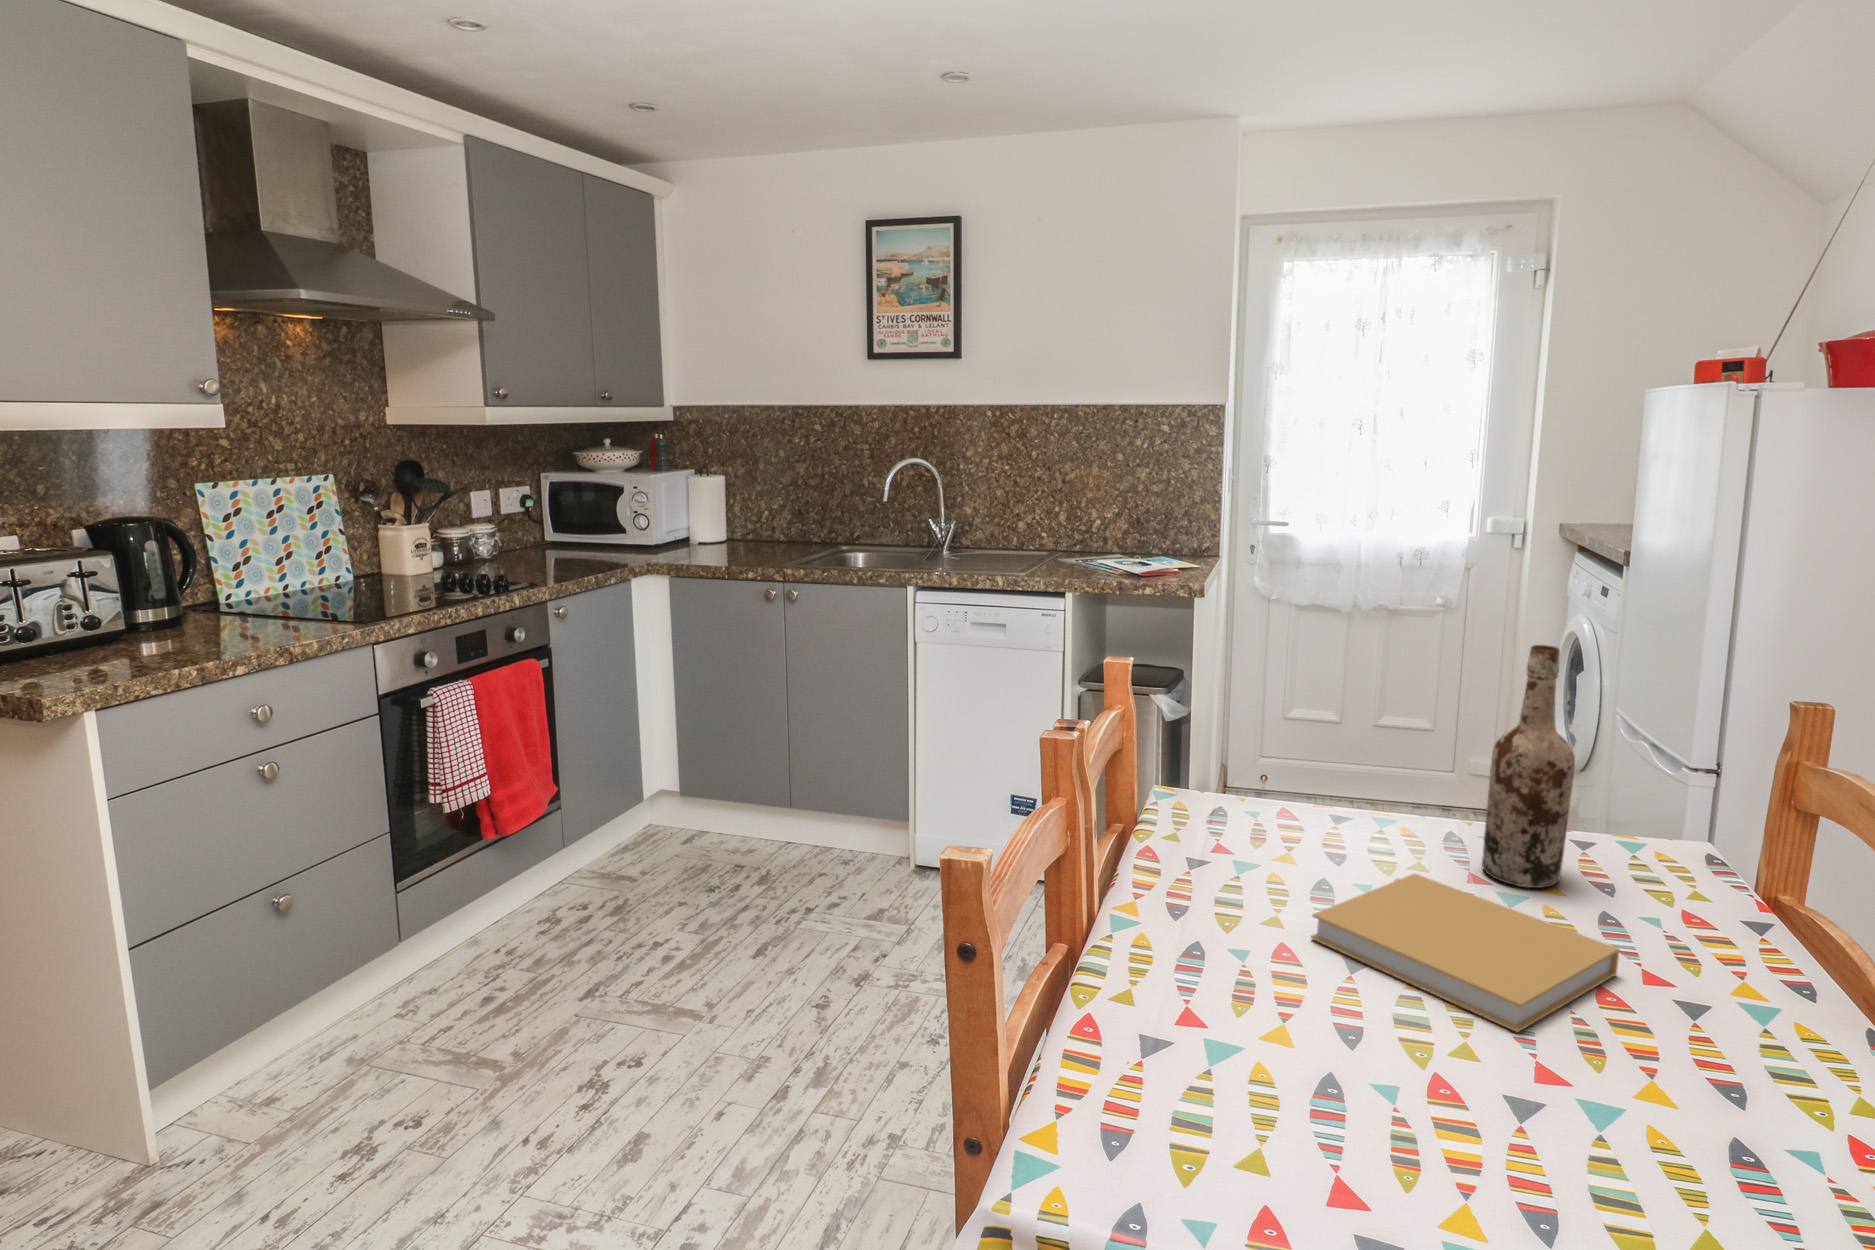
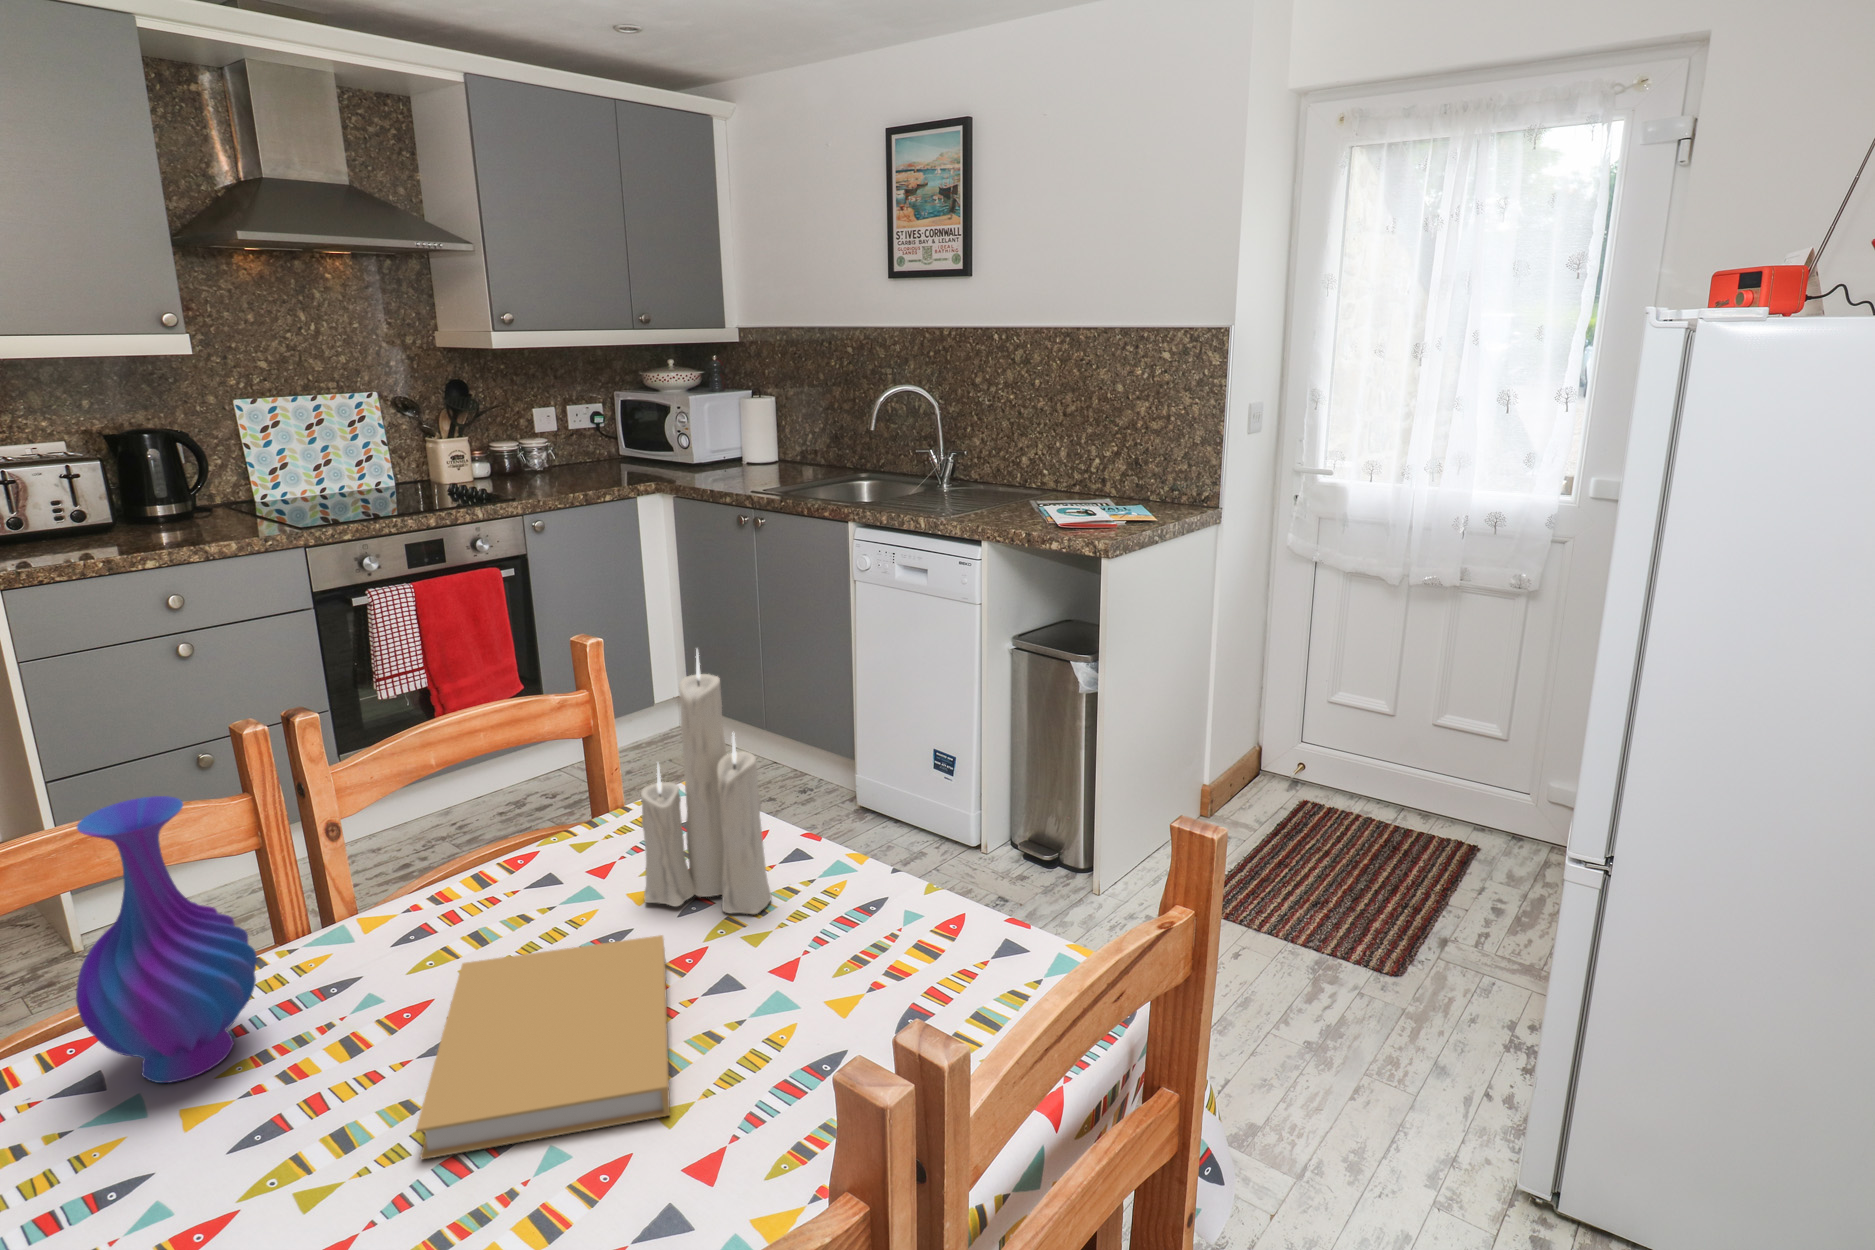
candle: none [1302,621,1419,866] -> present [641,649,772,914]
wine bottle: present [1482,645,1575,888] -> none [781,687,874,981]
vase: none [1134,769,1276,1039] -> present [76,796,257,1083]

